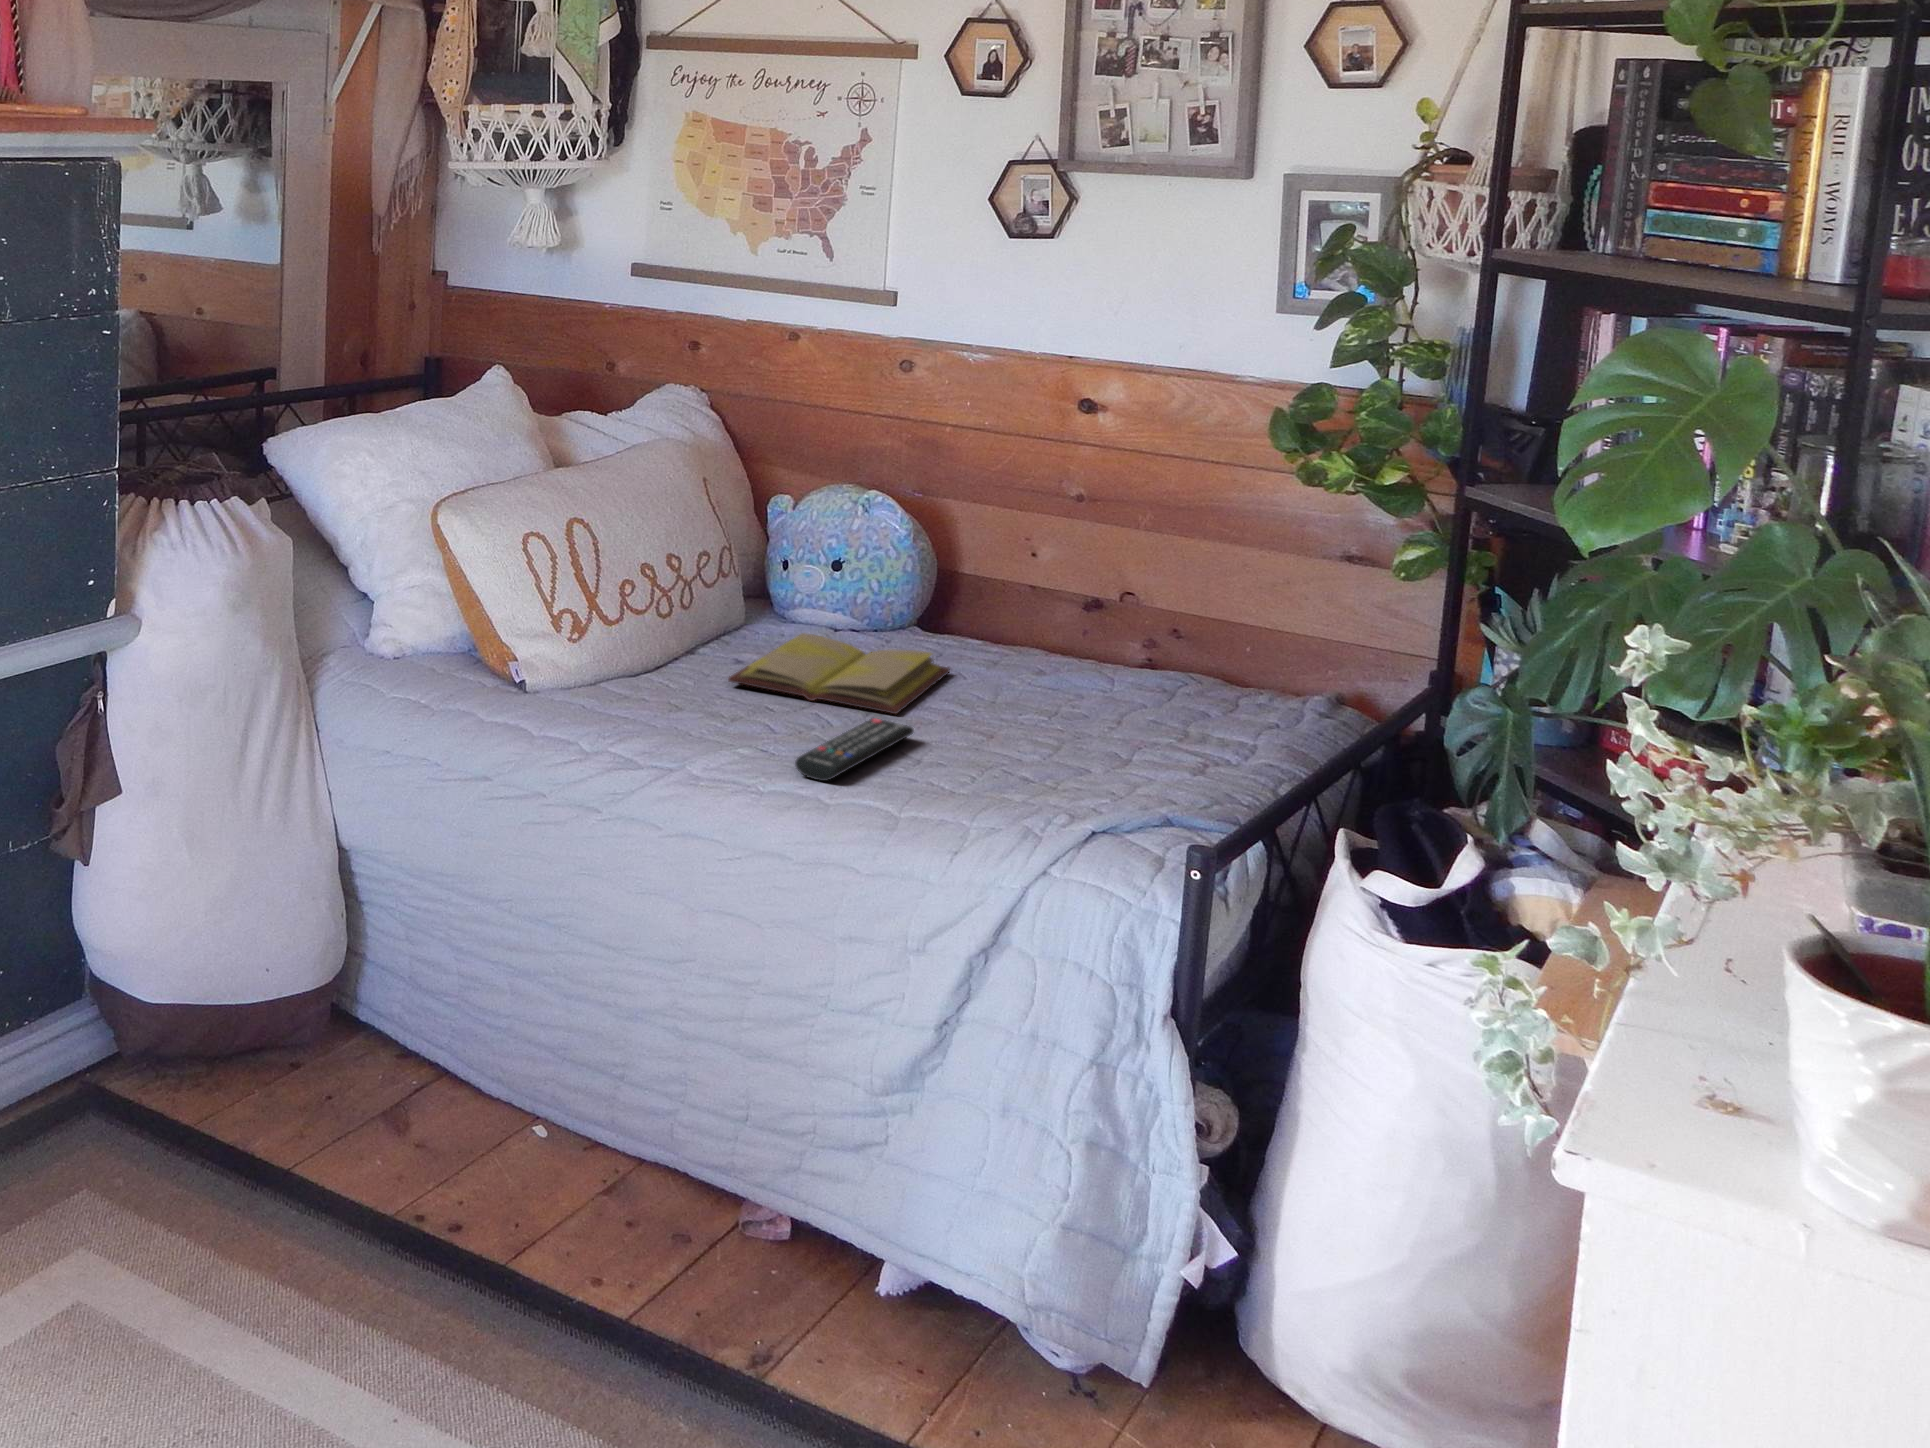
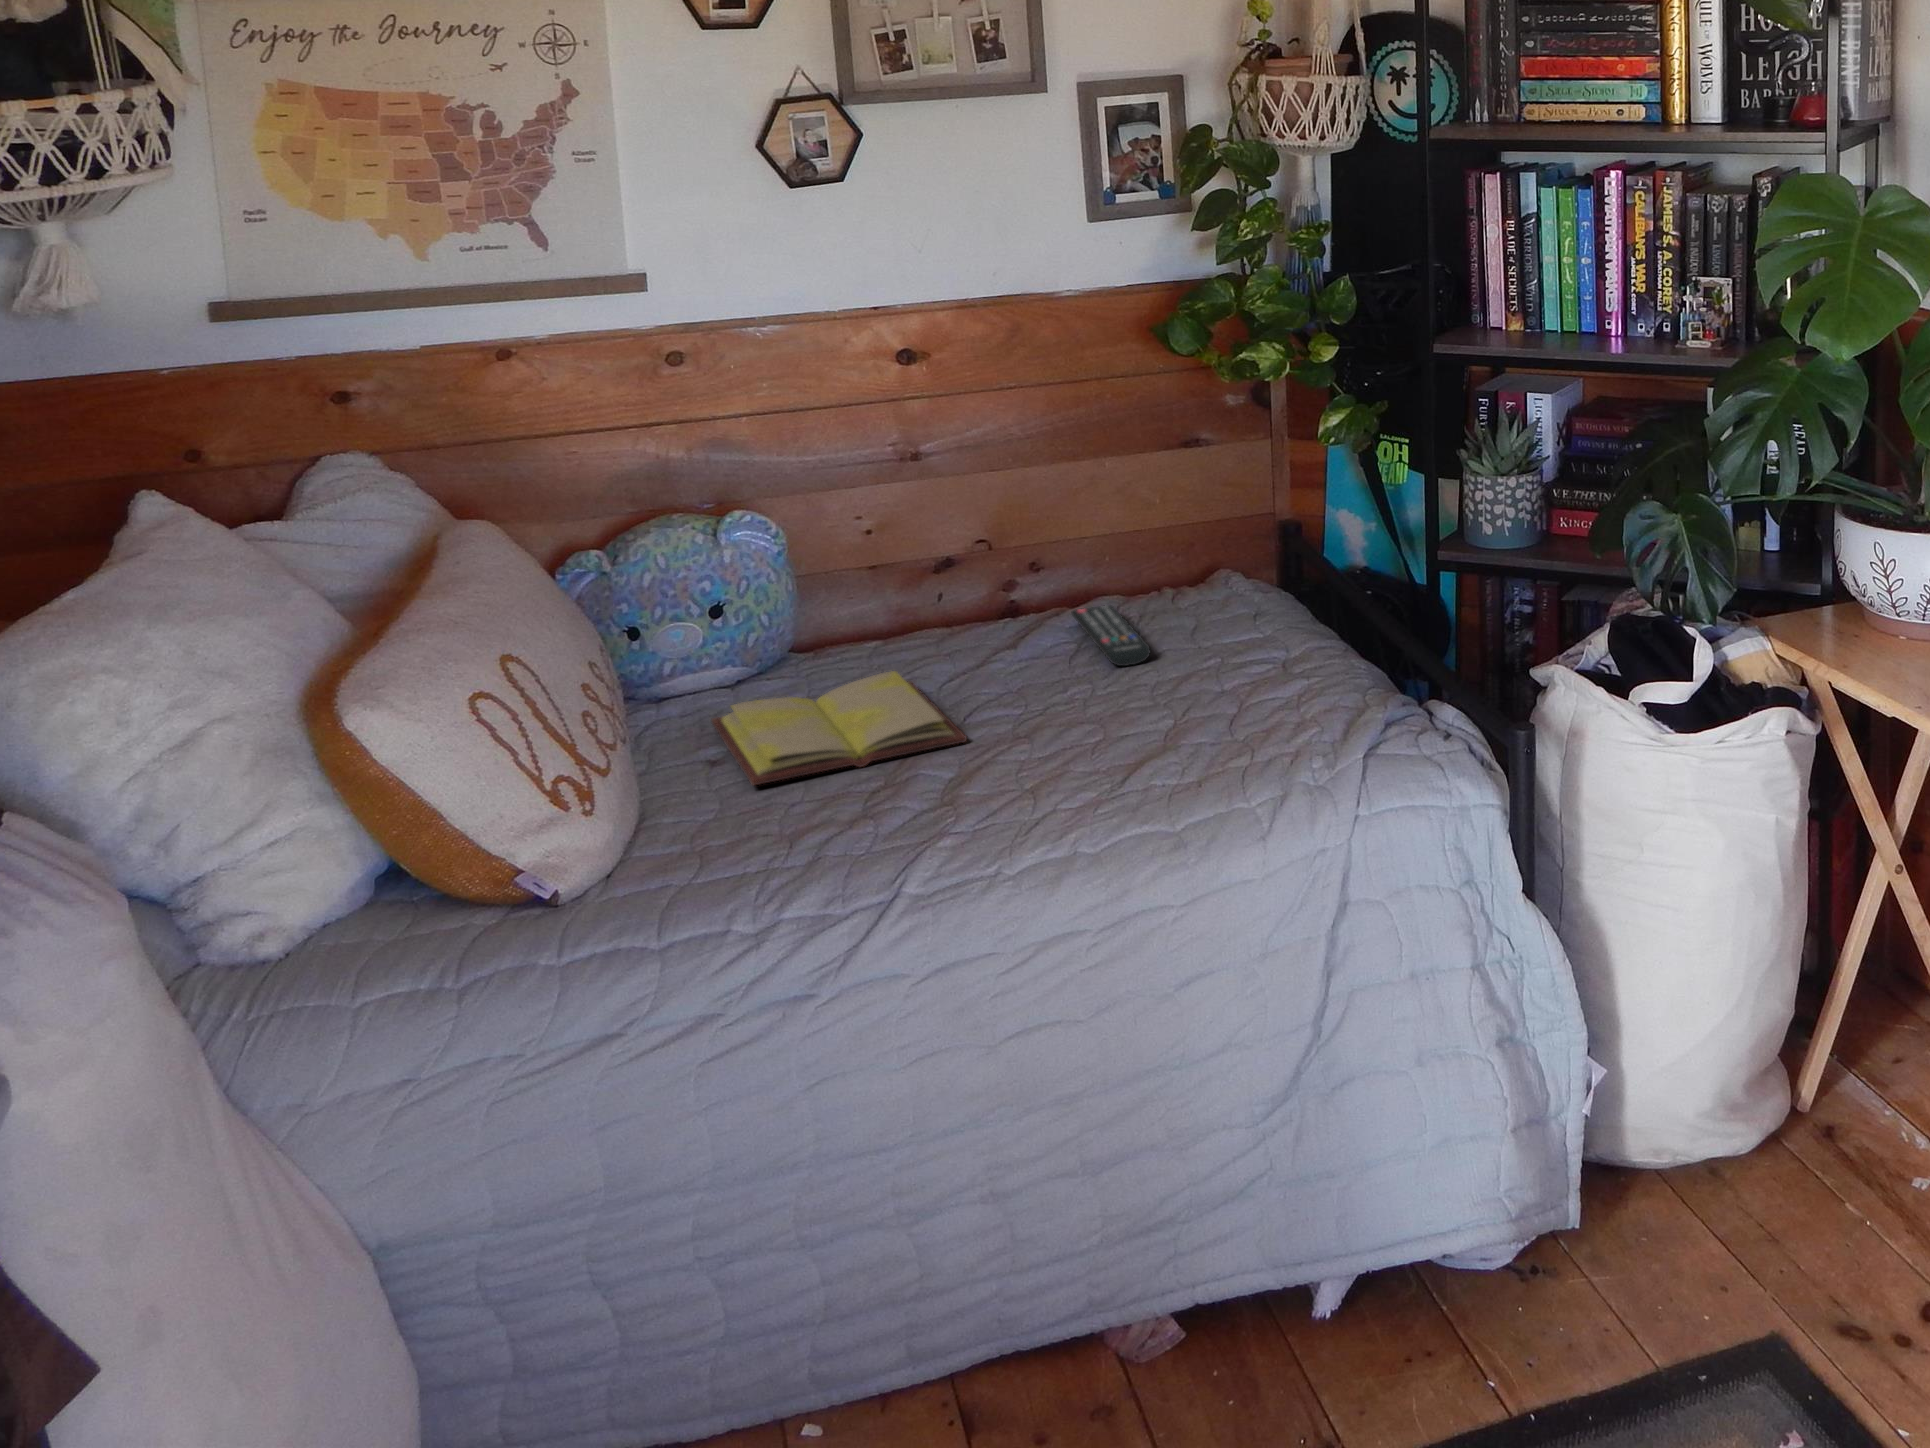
remote control: present [795,718,914,781] -> present [1071,605,1150,666]

